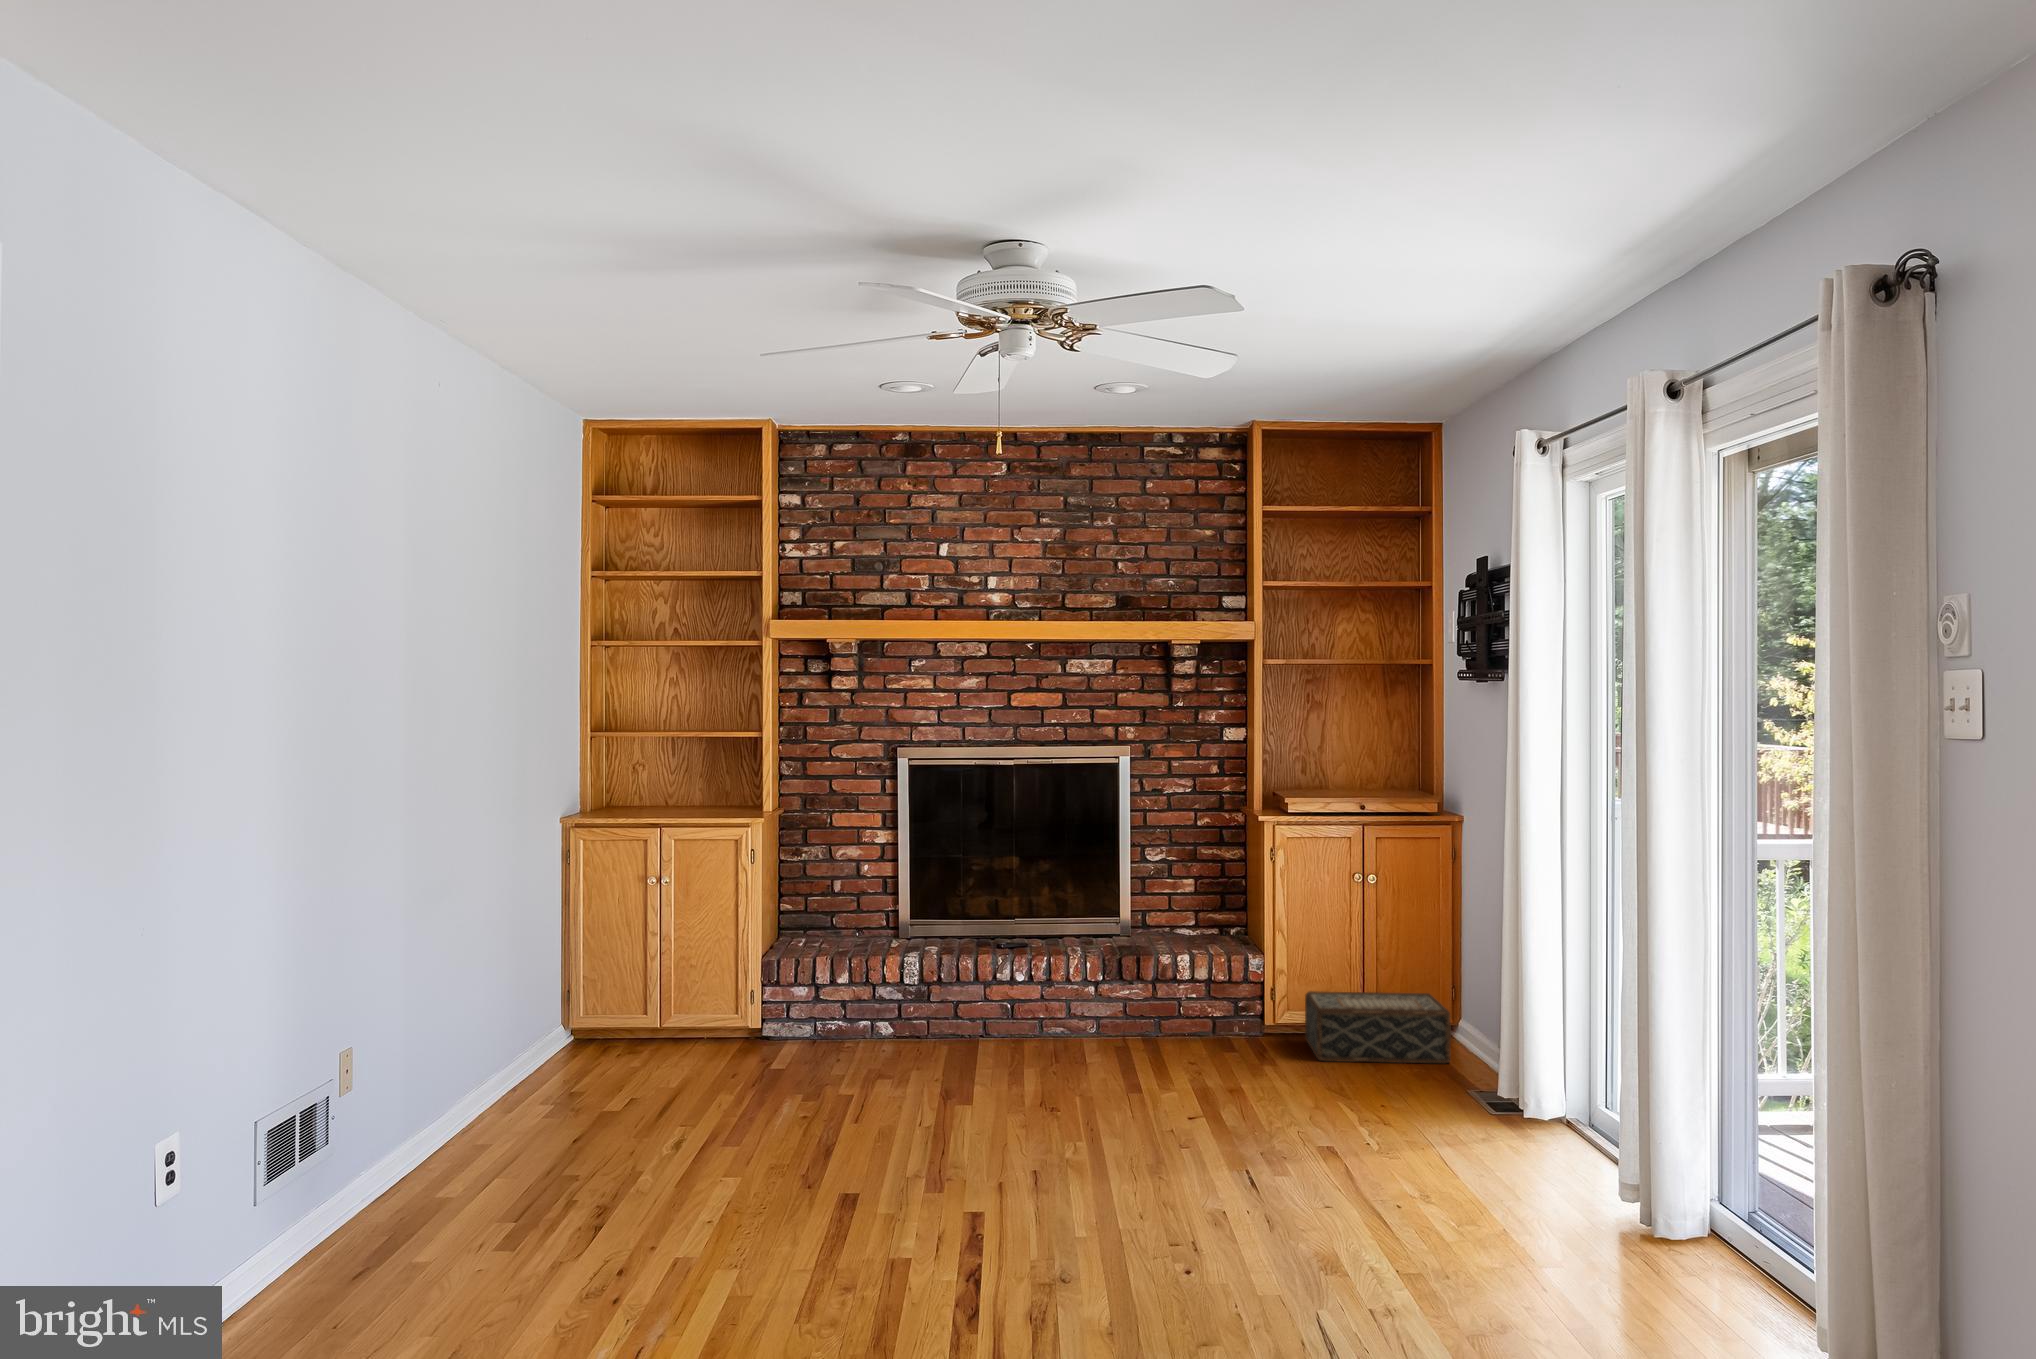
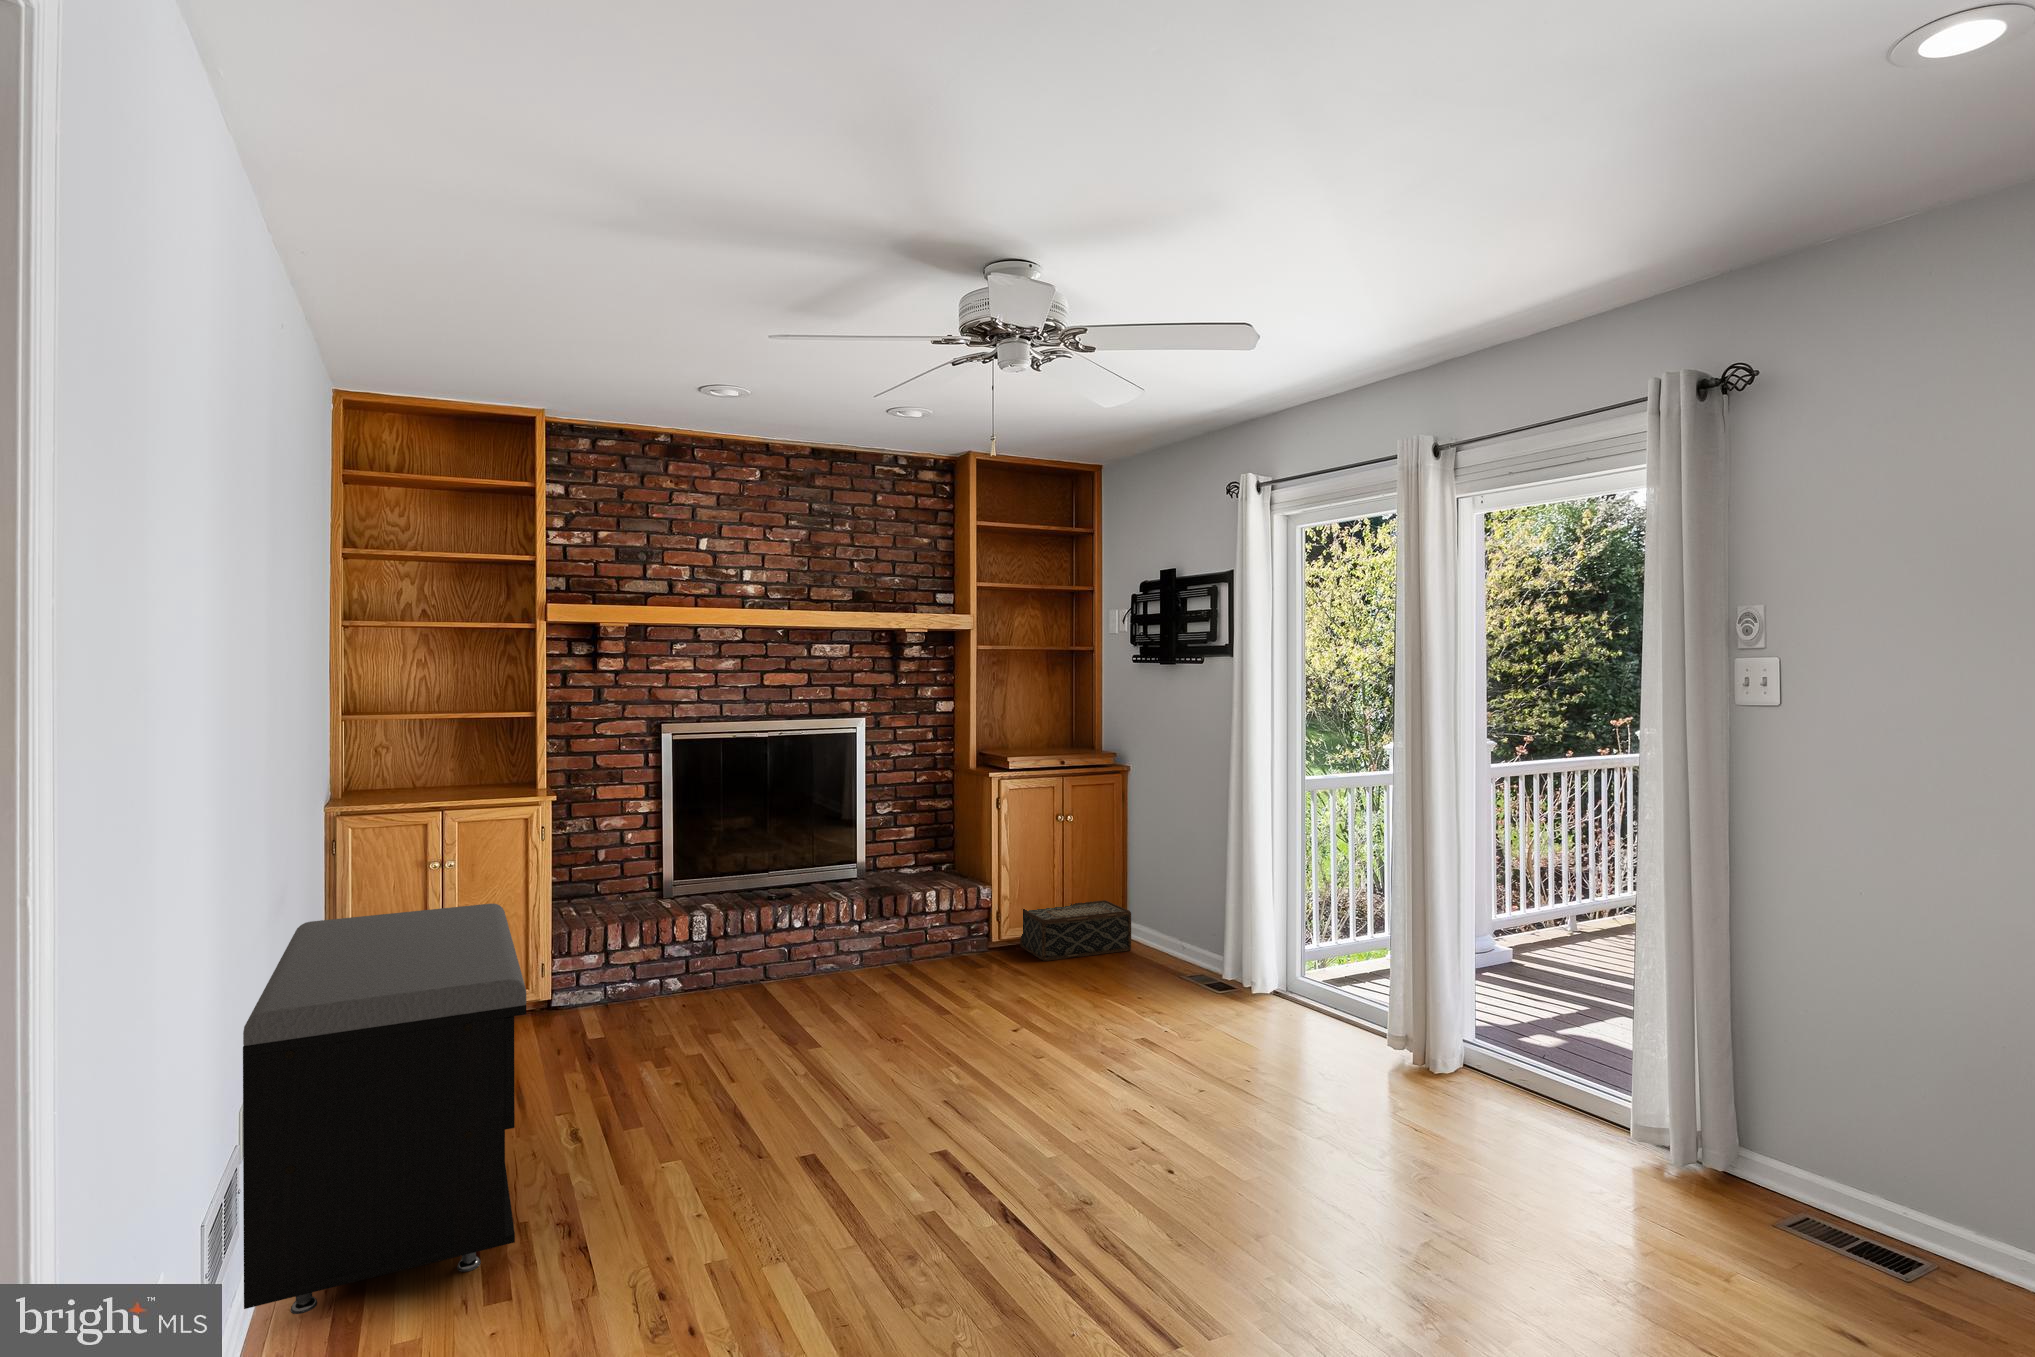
storage bench: none [297,916,629,1264] -> present [243,904,526,1314]

